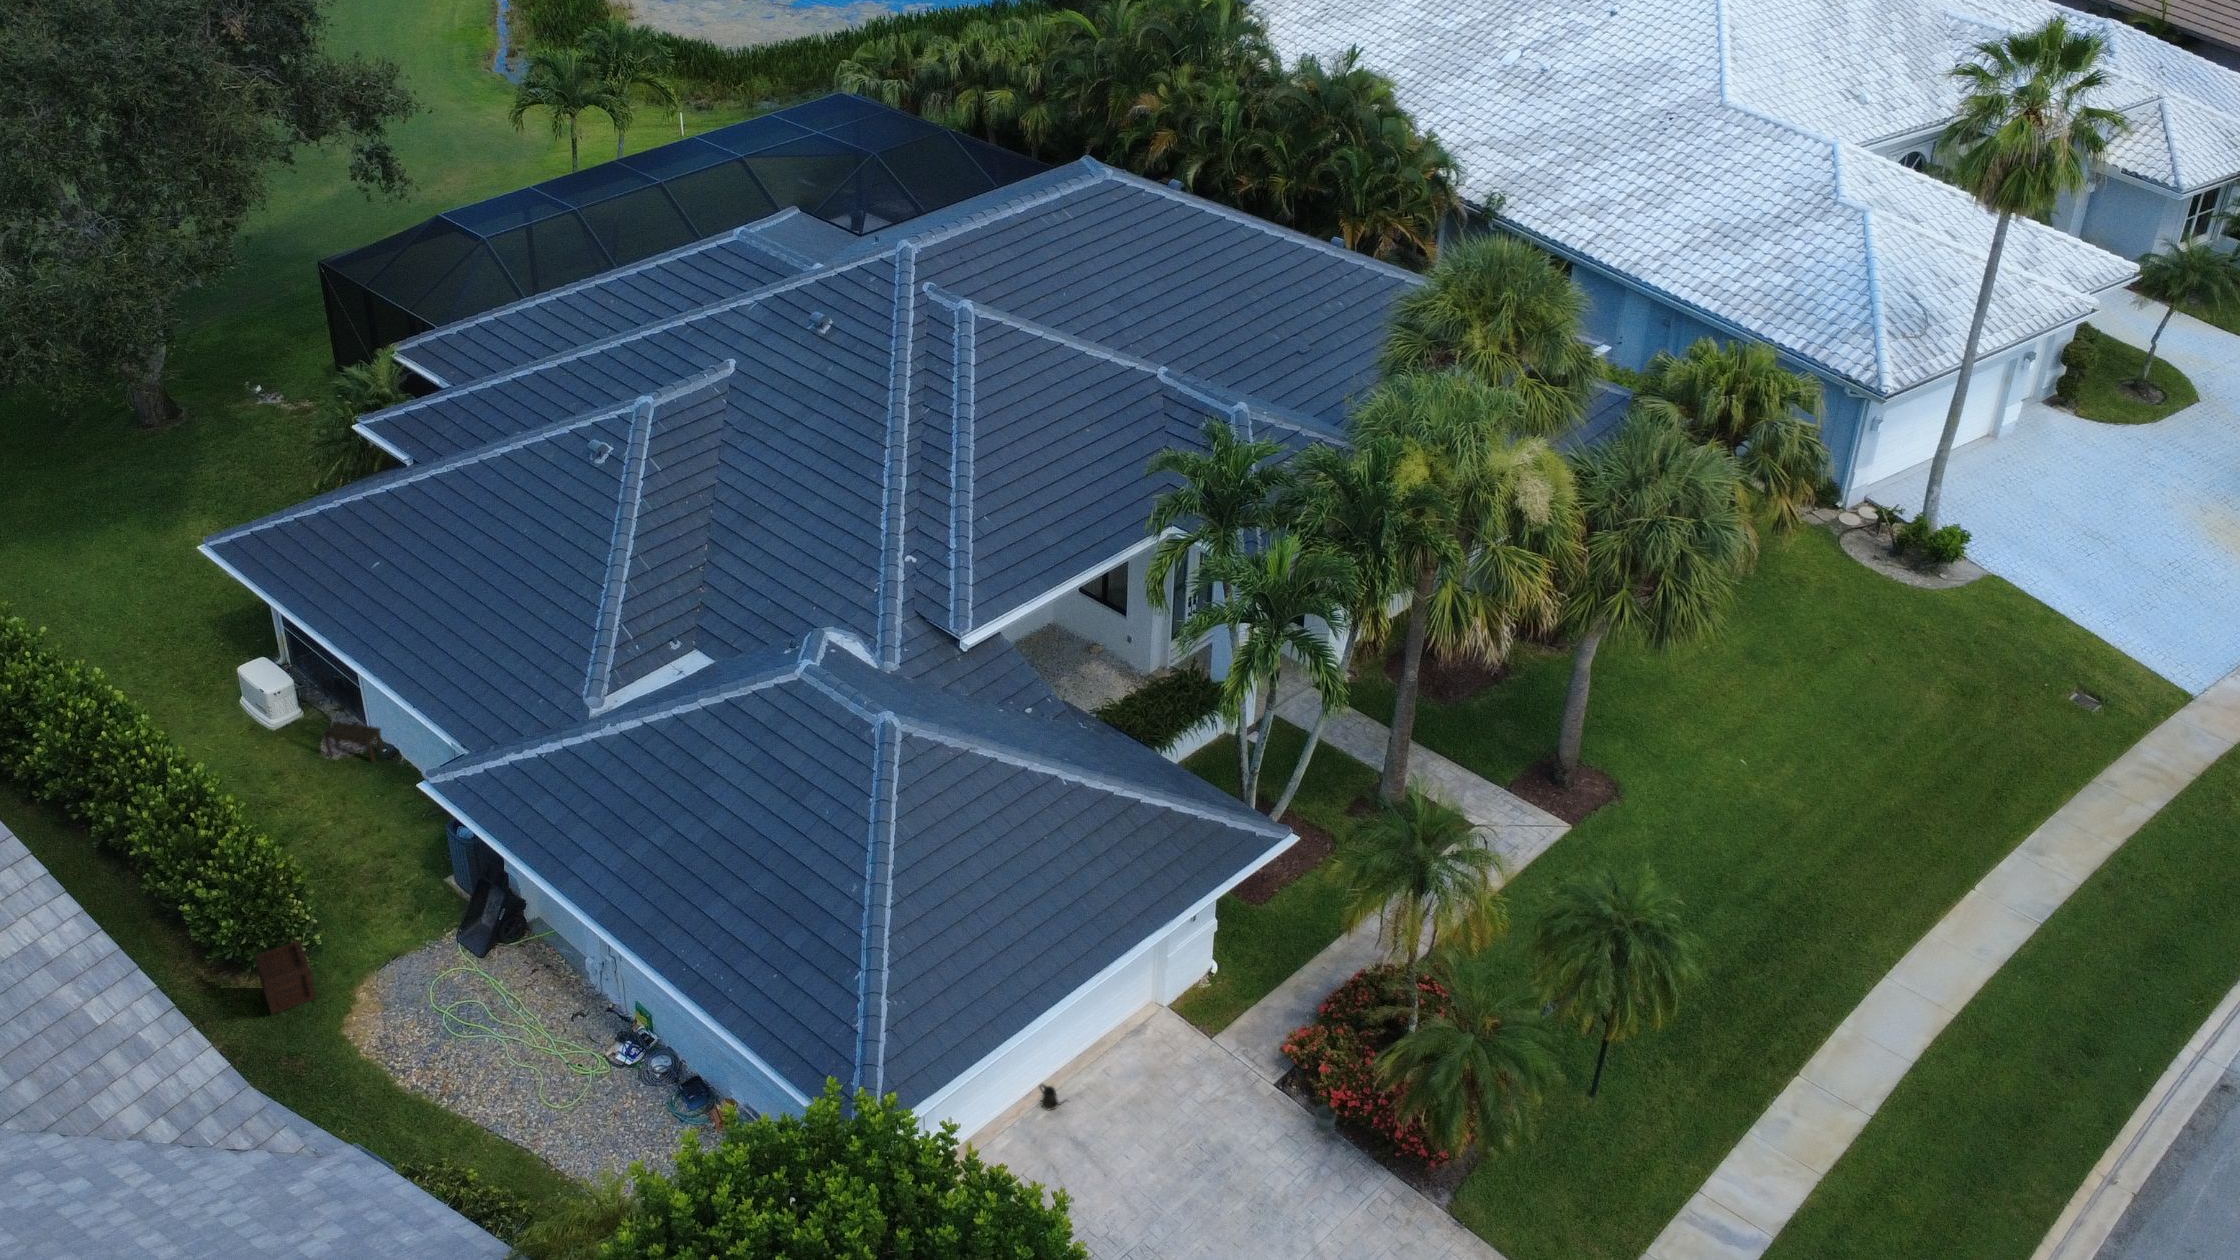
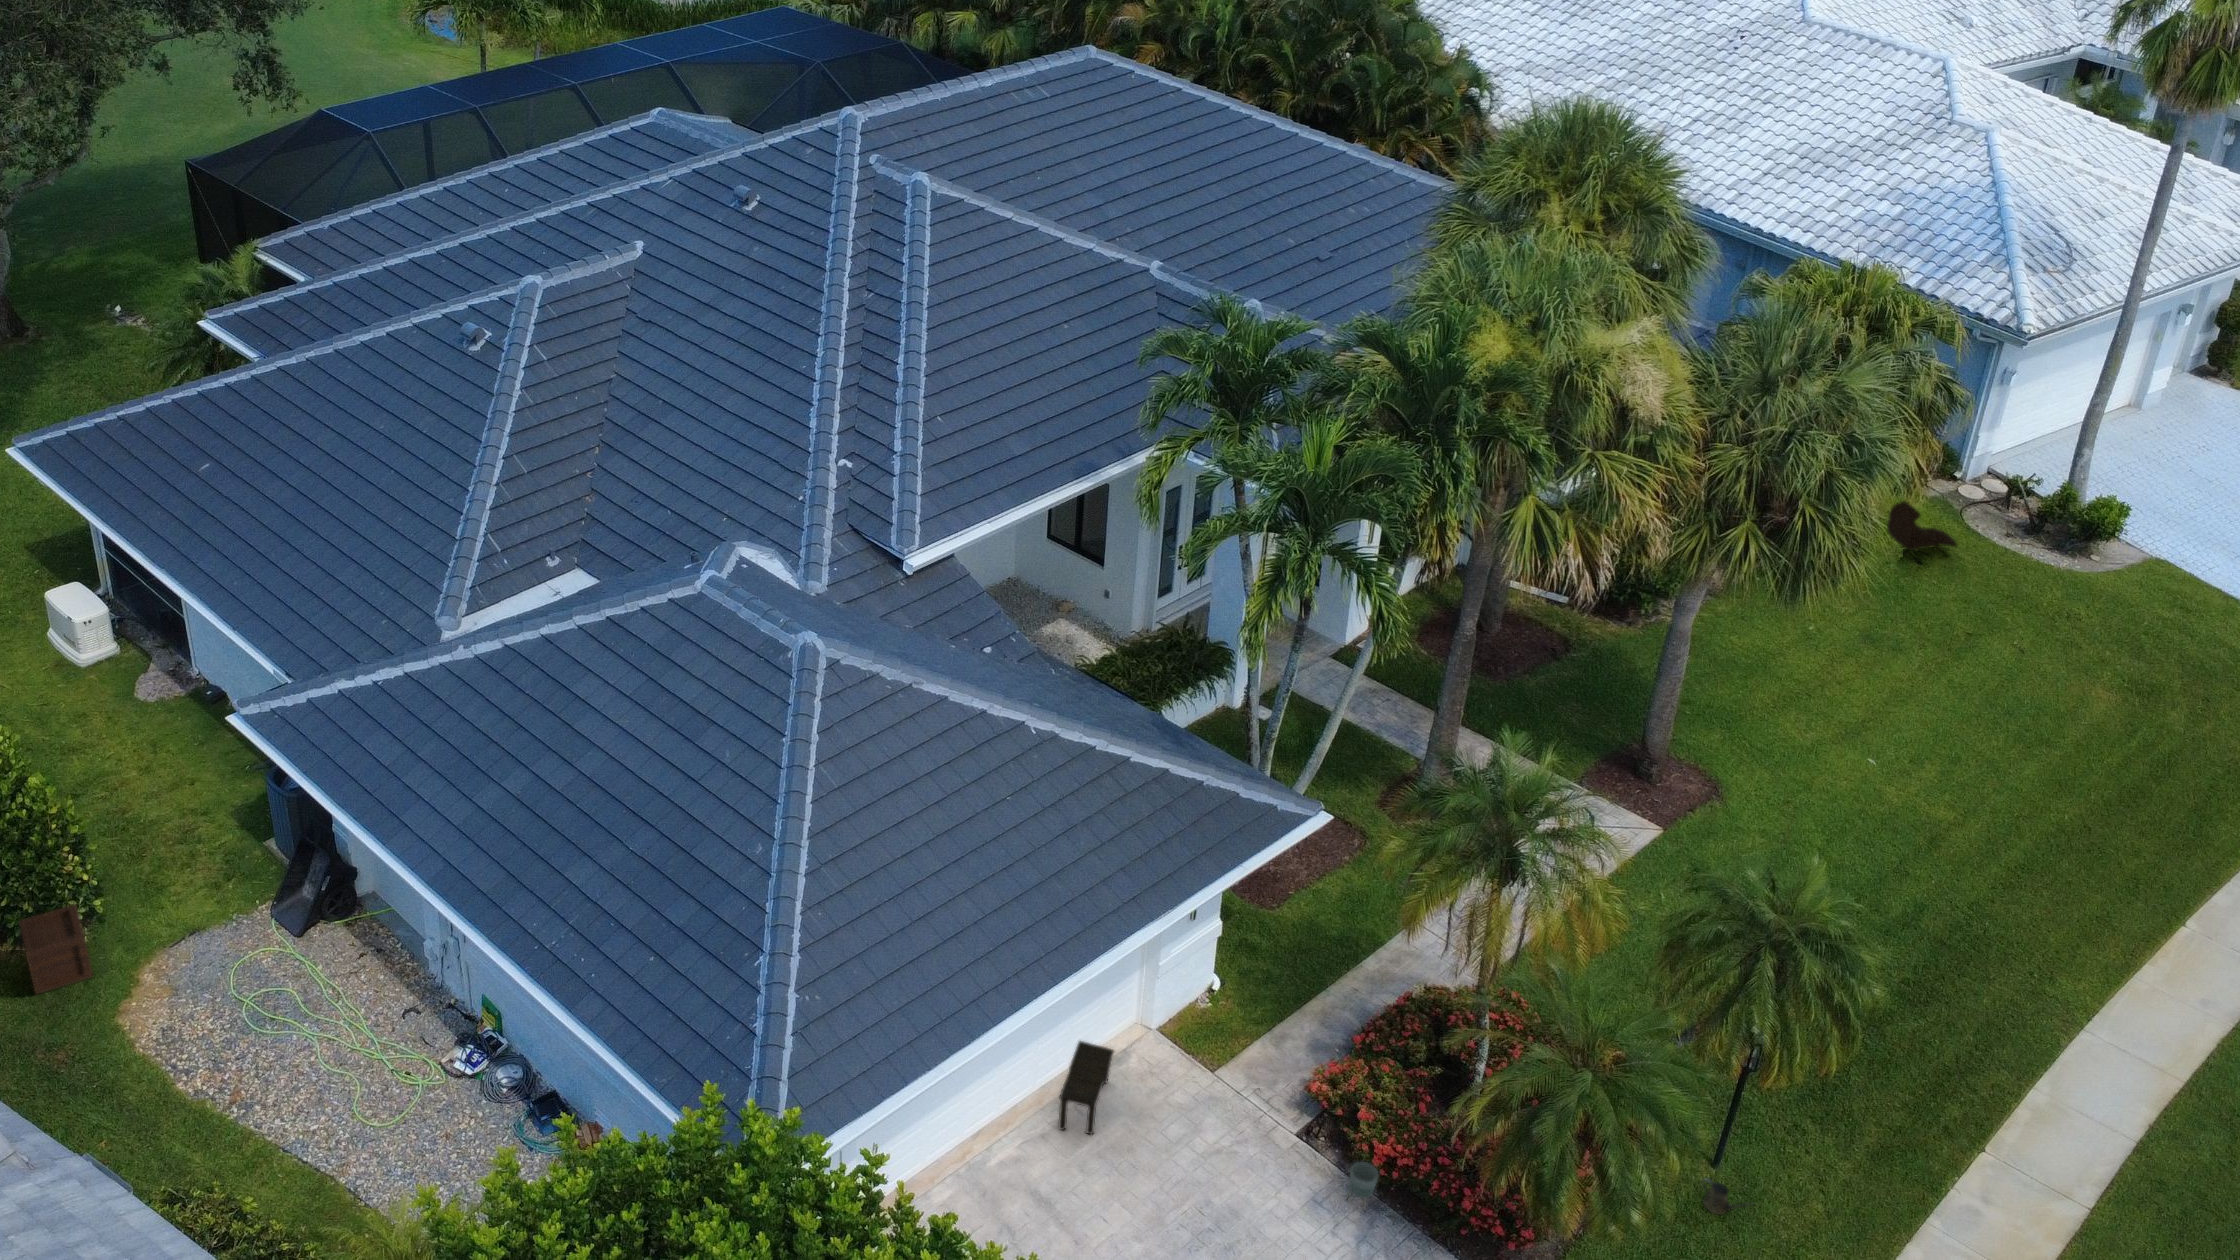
lounge chair: none [1770,530,1828,588] -> present [1887,501,1957,562]
bench: present [323,721,382,763] -> present [1059,1041,1114,1135]
watering can: present [1039,1084,1064,1110] -> present [1702,1179,1748,1215]

